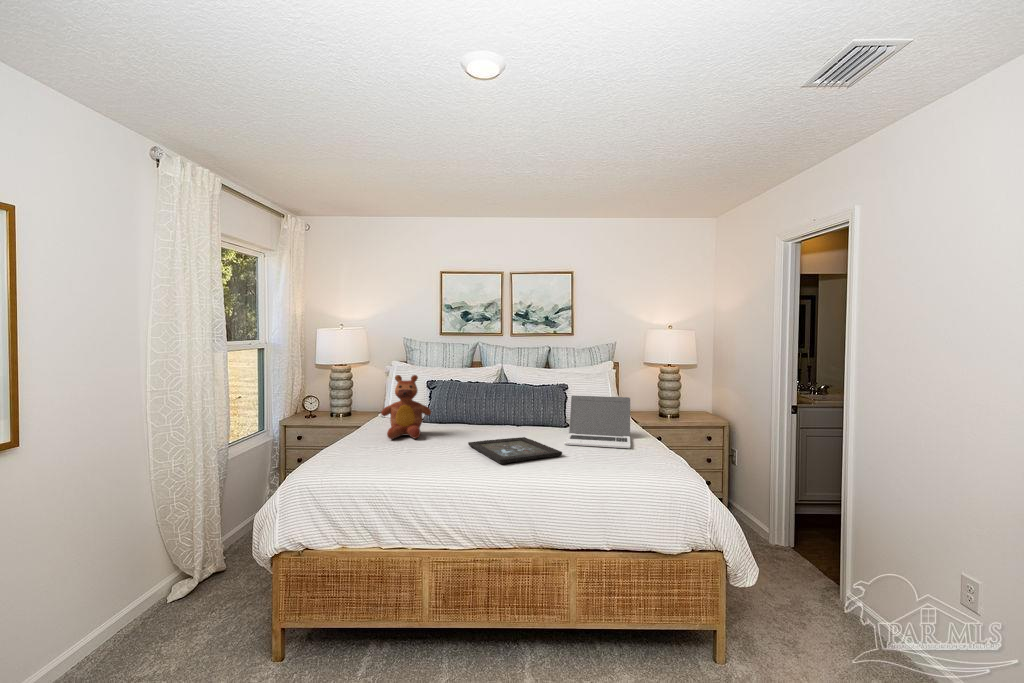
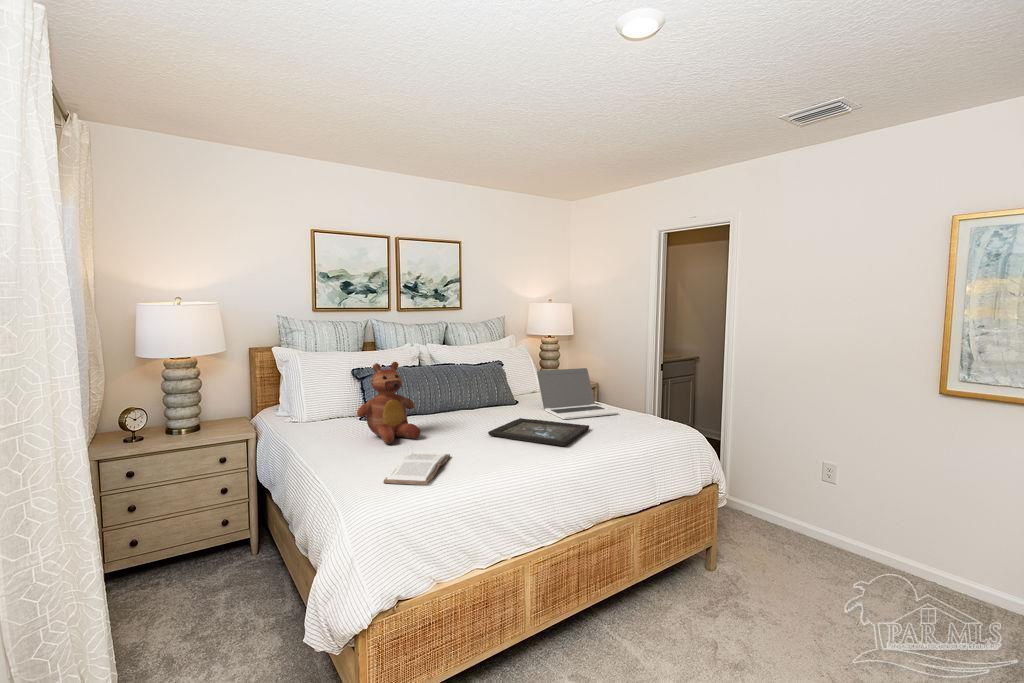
book: none [328,446,405,468] -> present [384,453,450,485]

